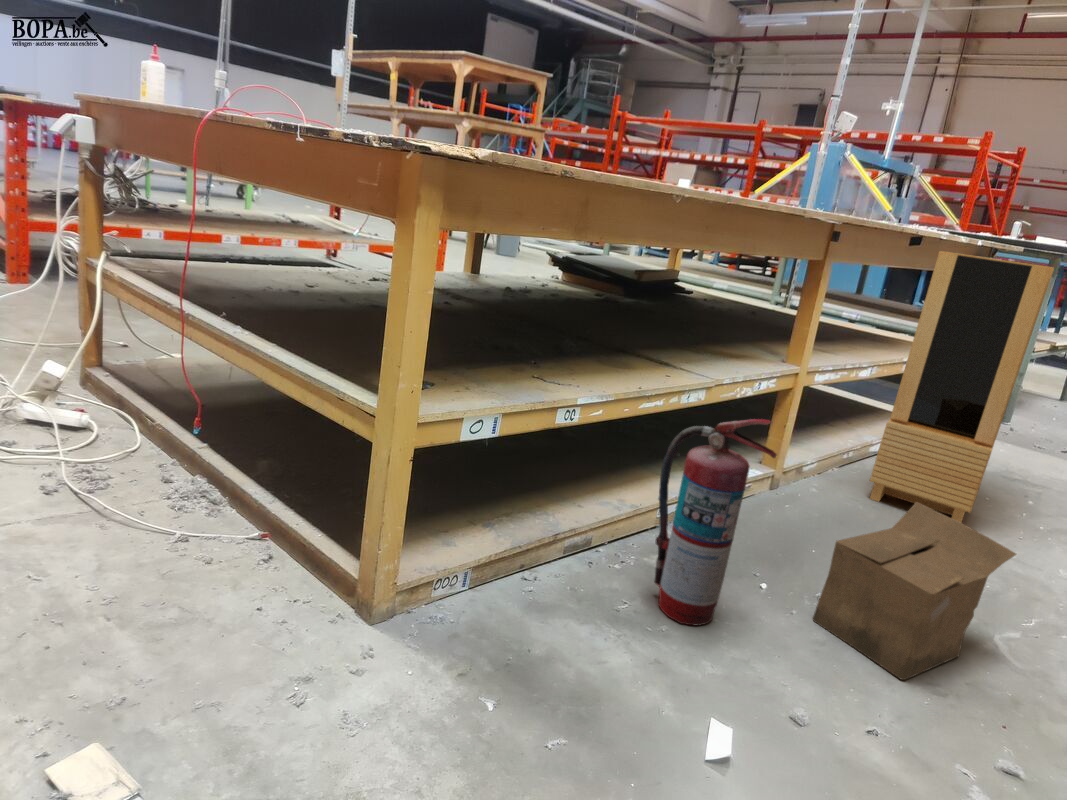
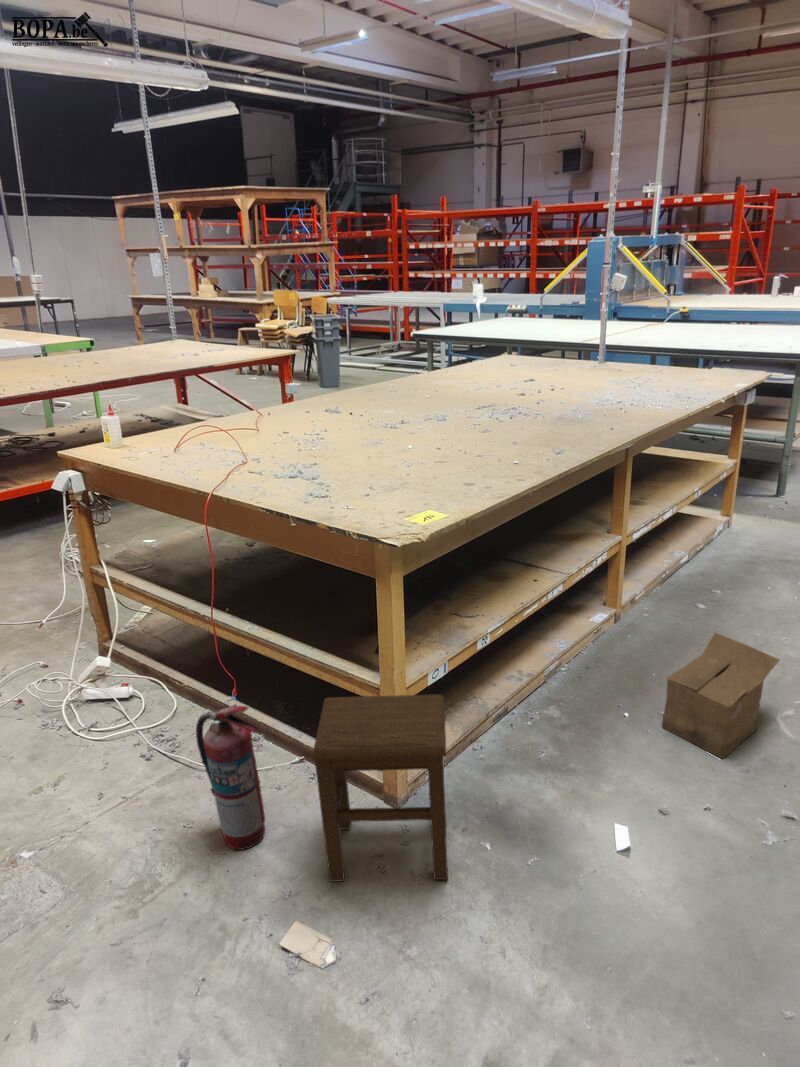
storage cabinet: present [870,251,1054,523] -> none [686,411,788,615]
stool: none [197,392,470,741] -> present [312,694,448,882]
fire extinguisher: present [654,419,776,625] -> present [196,704,265,850]

